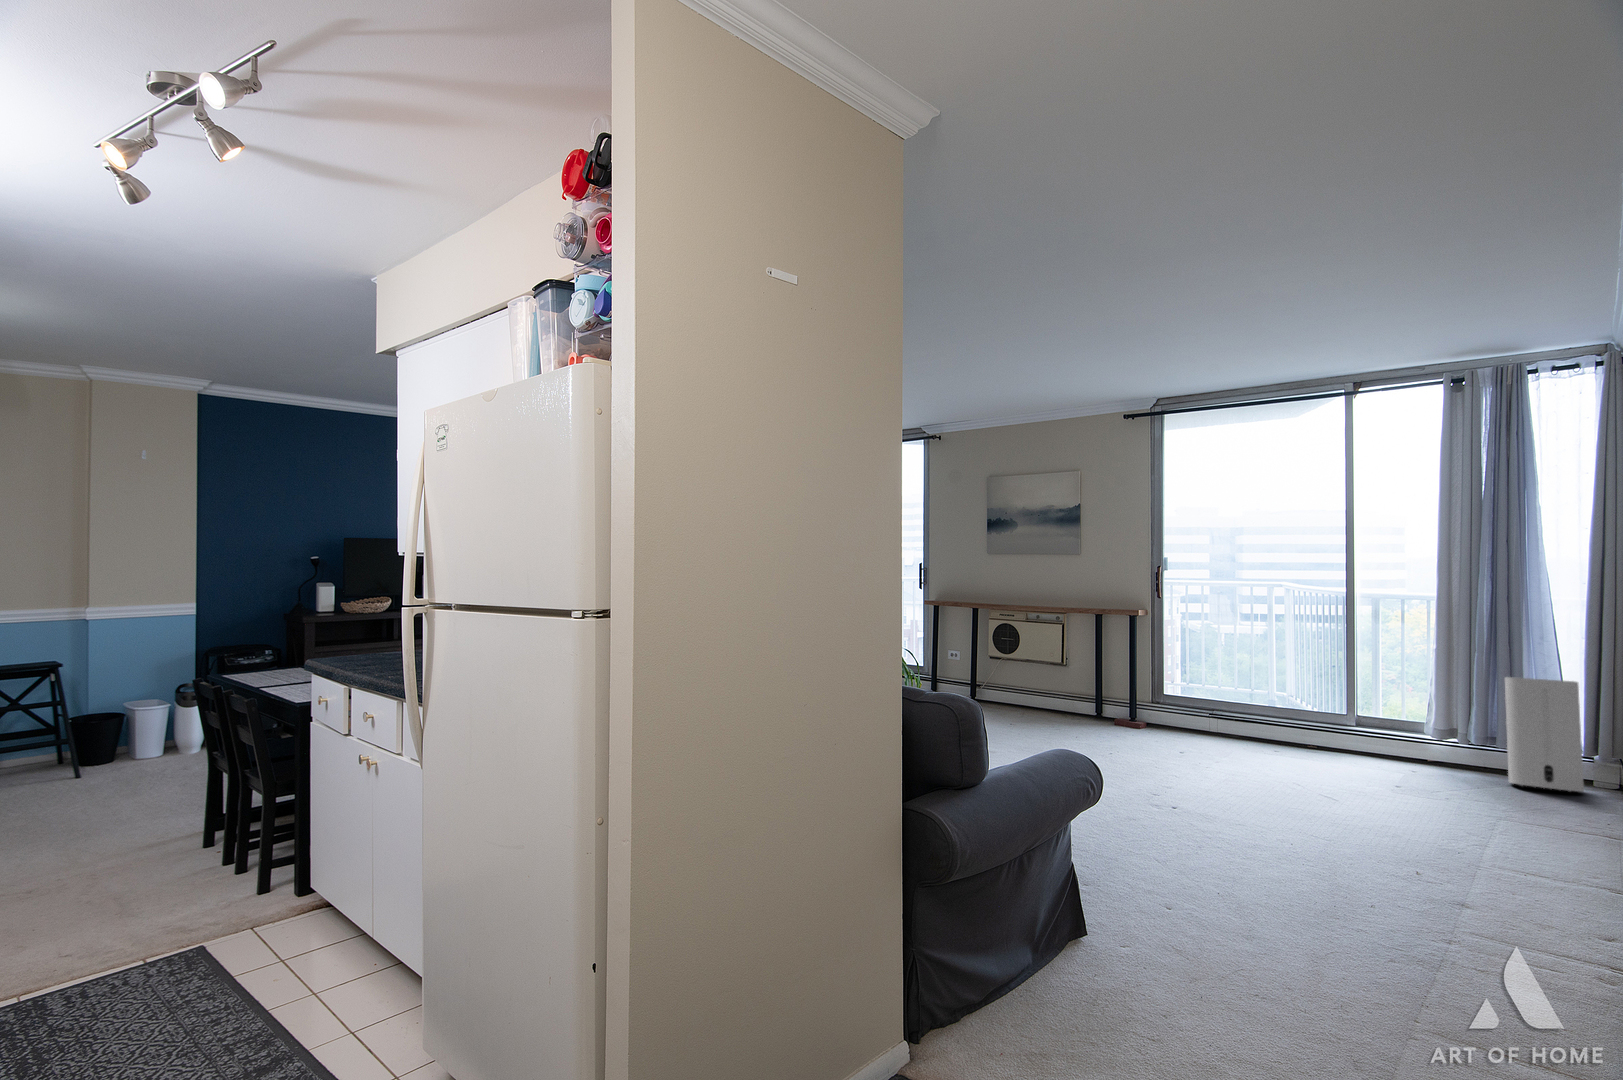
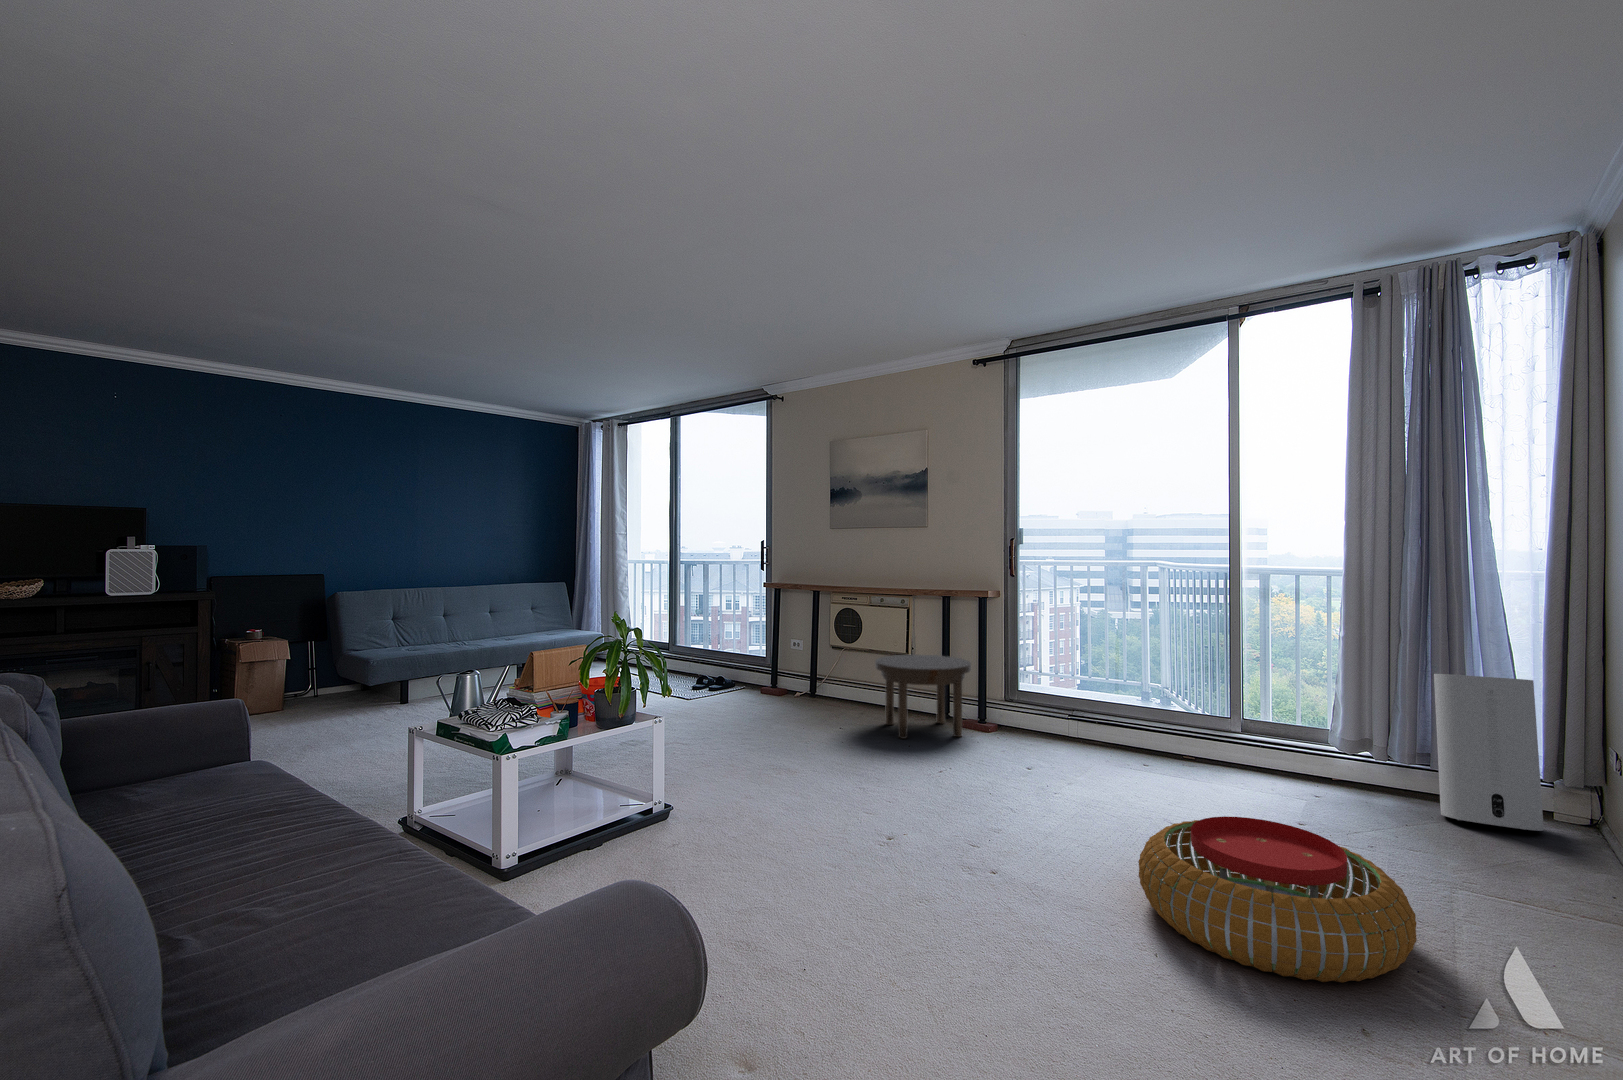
side table: none [1042,663,1125,731] -> present [875,655,971,739]
pouf: none [1279,769,1461,858] -> present [1139,817,1417,983]

